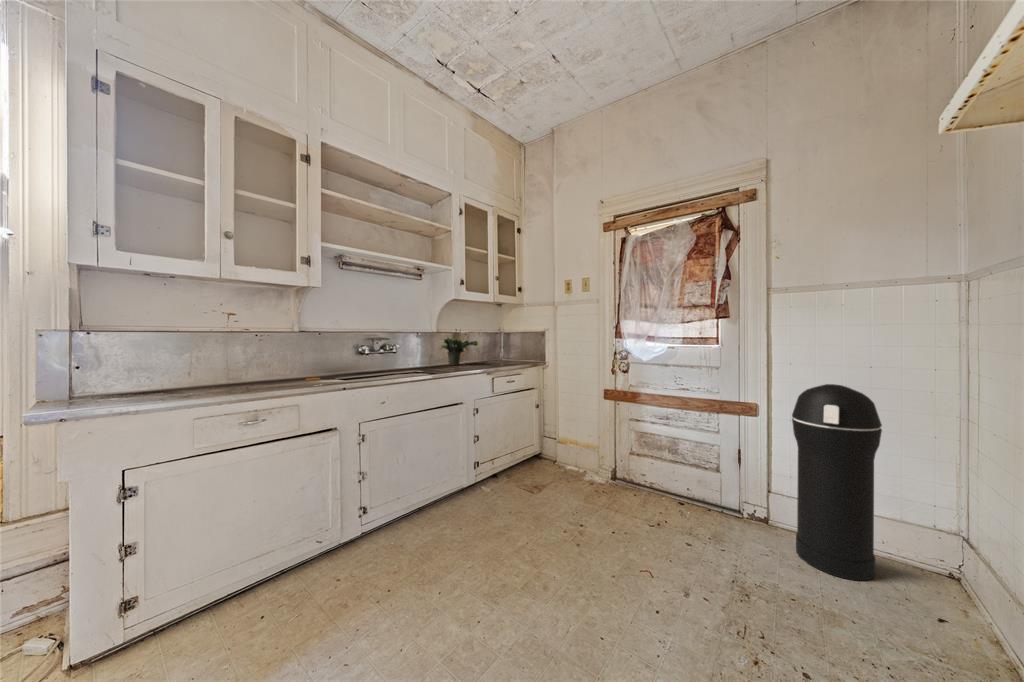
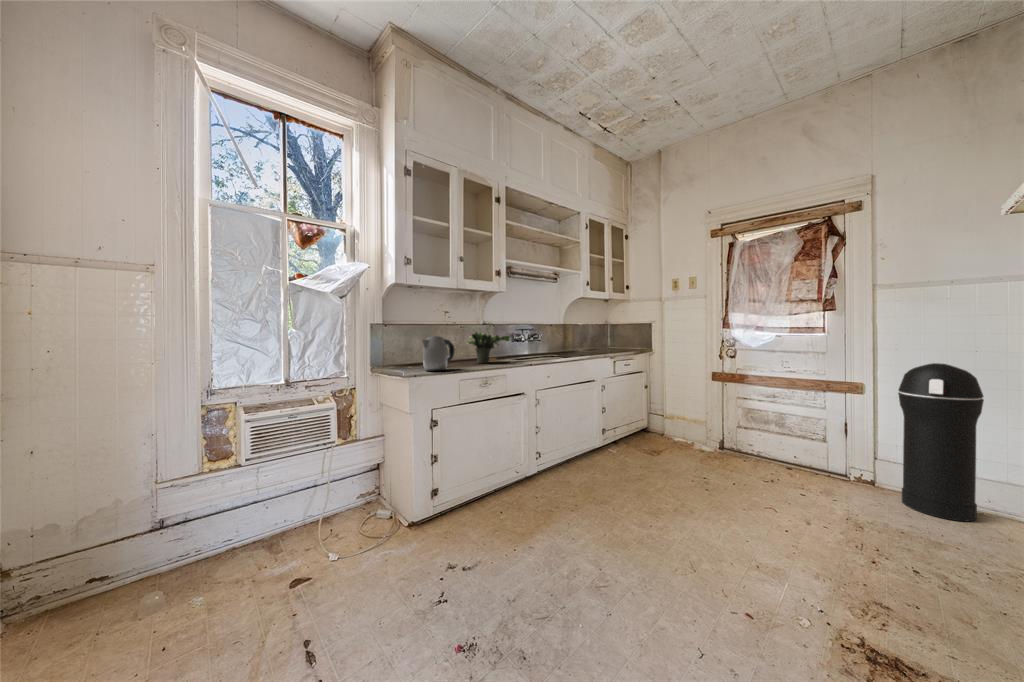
potted plant: present [440,329,478,365] -> present [467,322,510,363]
kettle: none [115,351,193,407] -> present [422,336,455,371]

